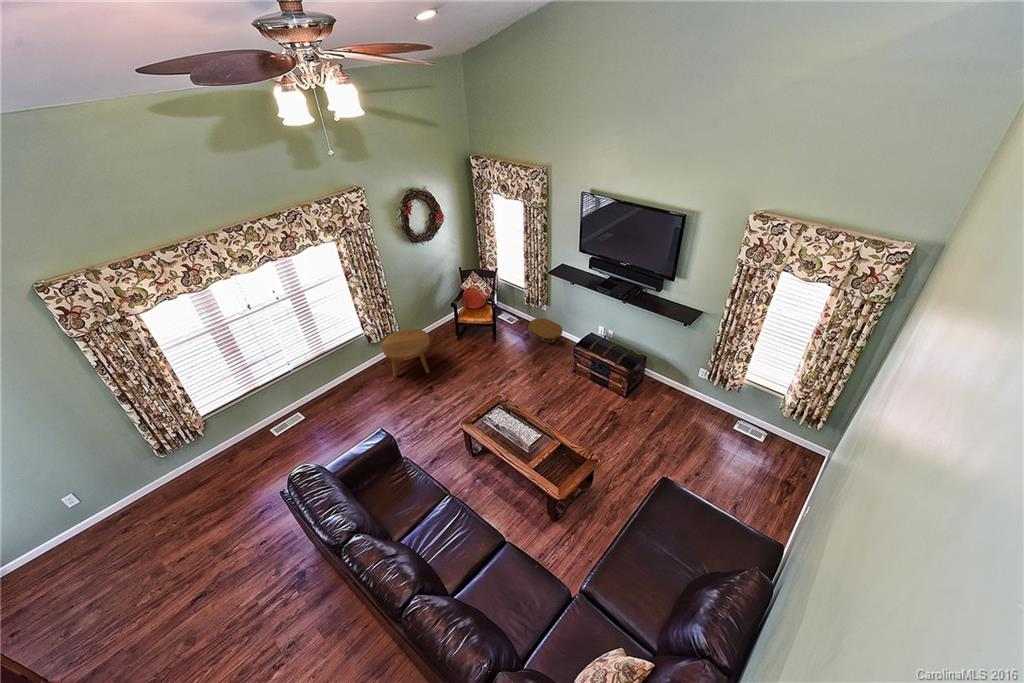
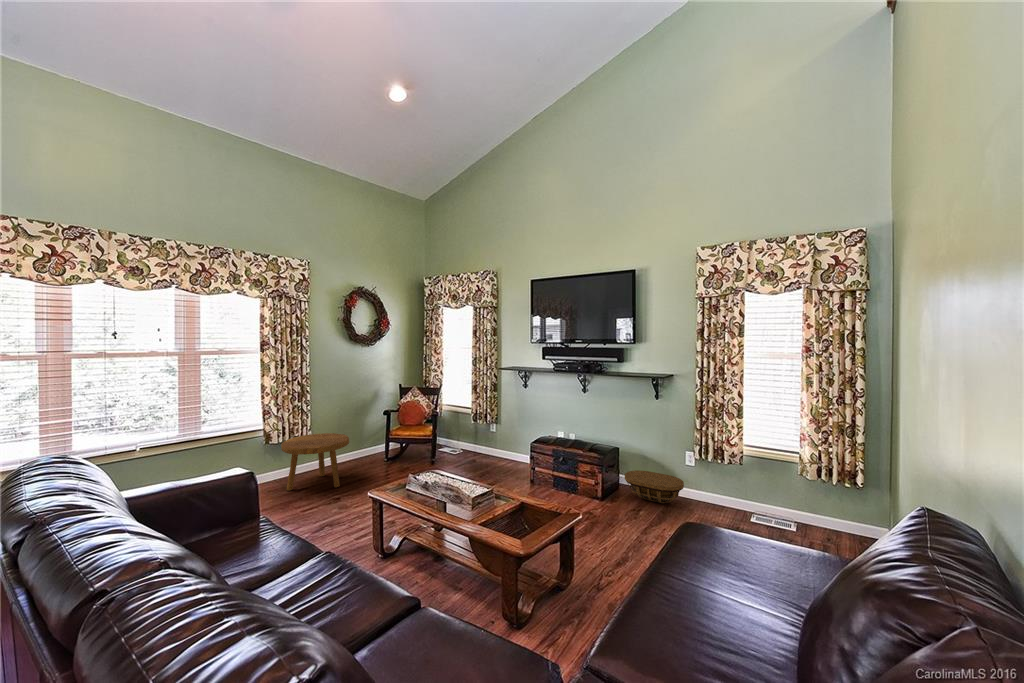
basket: present [528,318,562,343] -> present [625,470,684,503]

